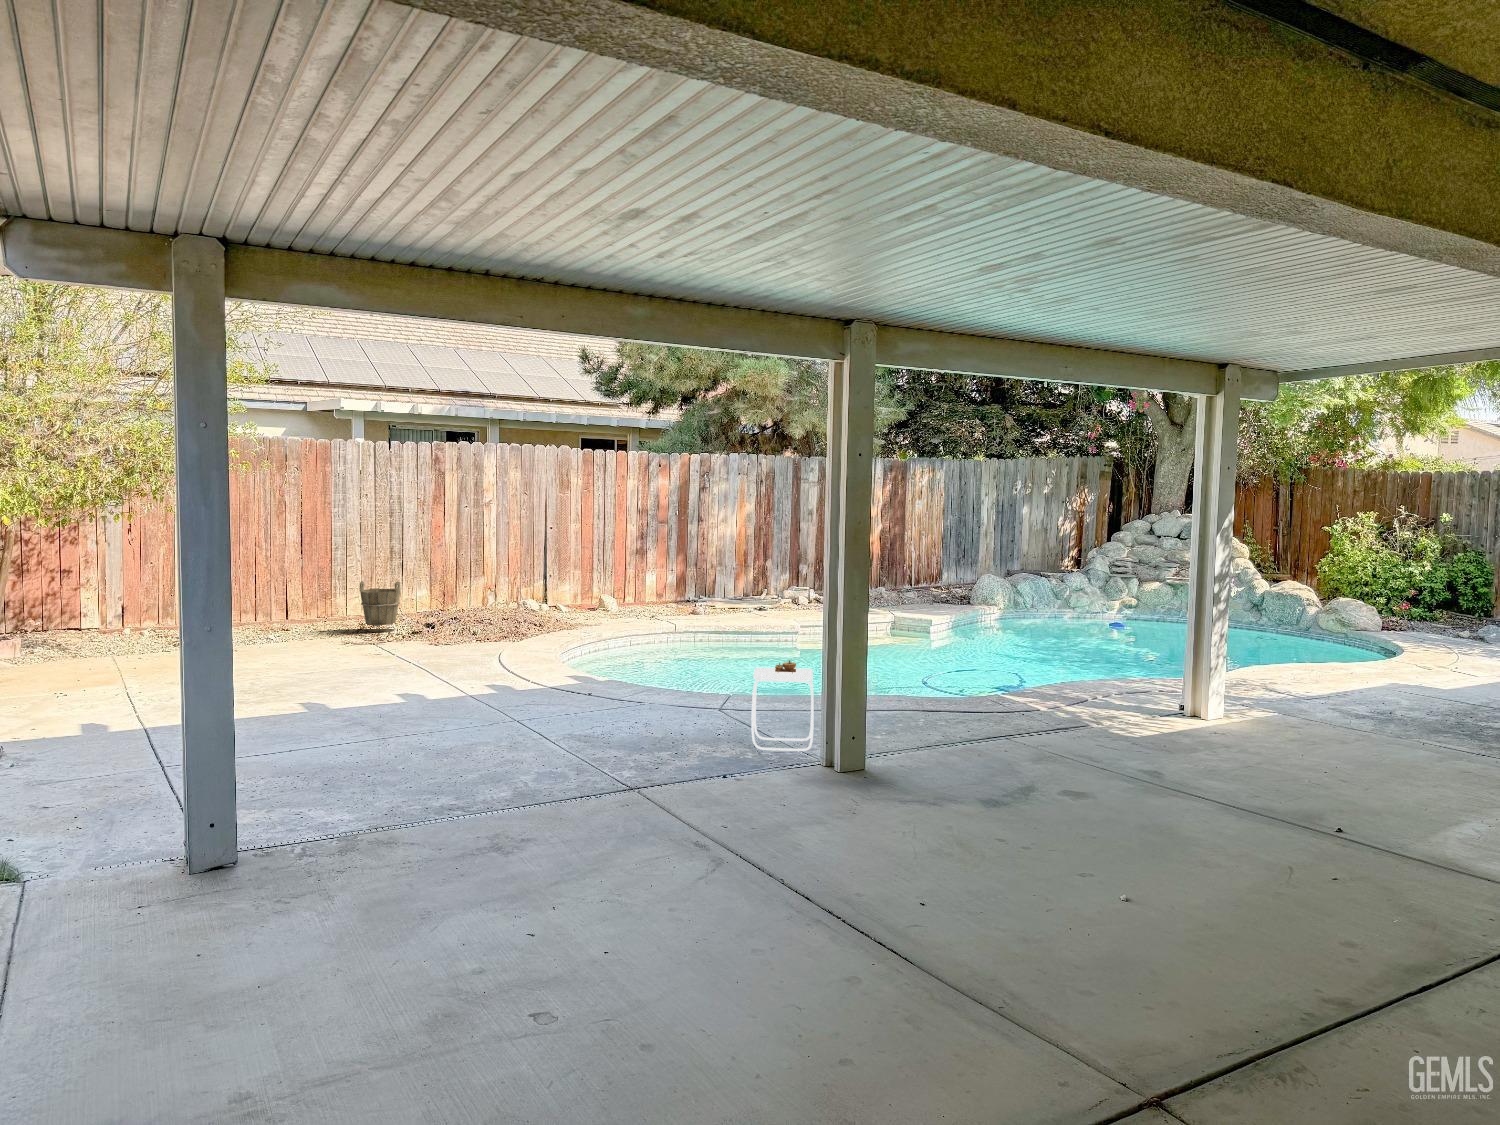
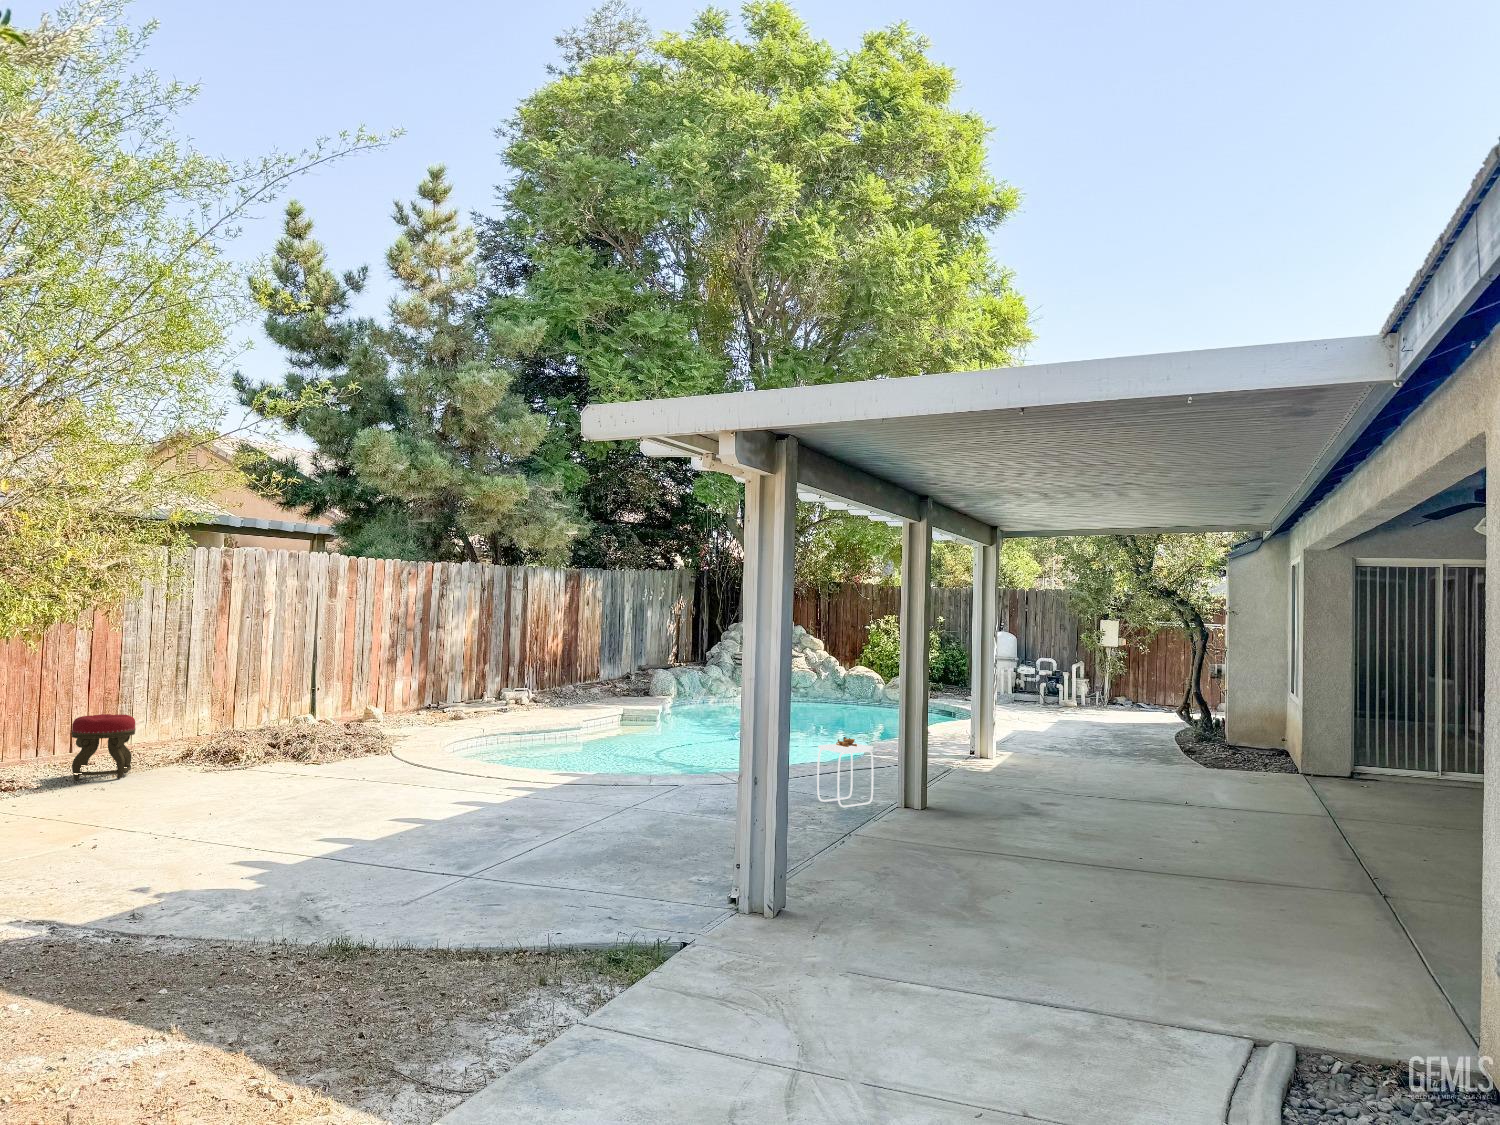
bucket: present [360,581,400,632] -> none [151,704,202,766]
stool: none [281,585,334,638] -> present [72,714,136,780]

